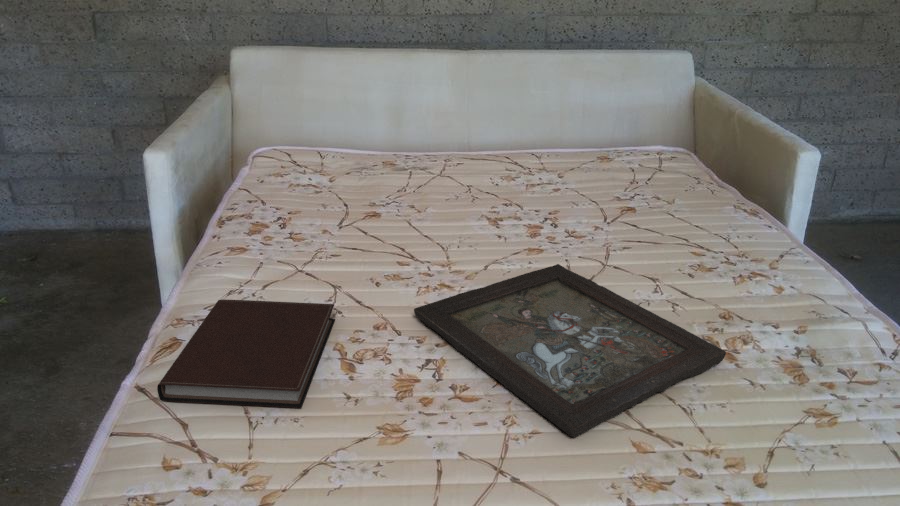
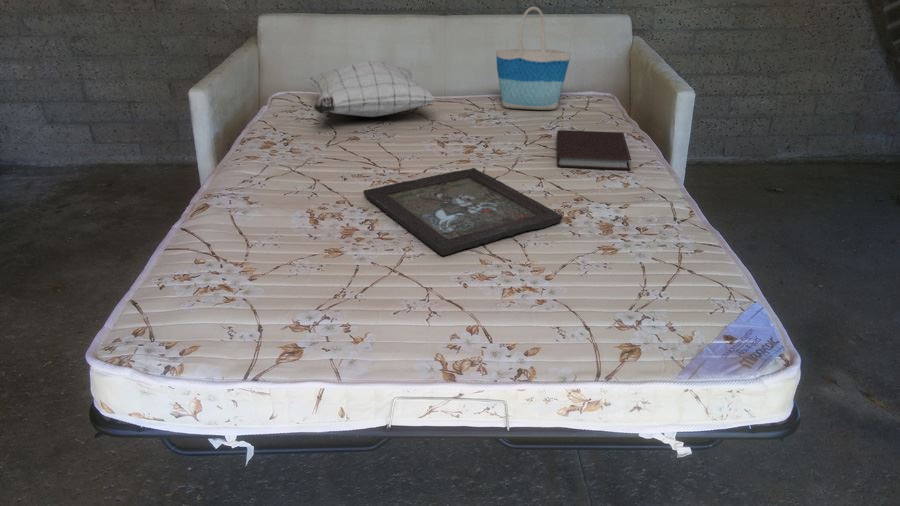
tote bag: none [549,41,646,171] -> present [496,7,571,110]
pillow: none [301,110,481,183] -> present [307,61,435,117]
notebook: present [157,299,335,408] -> present [557,130,631,170]

